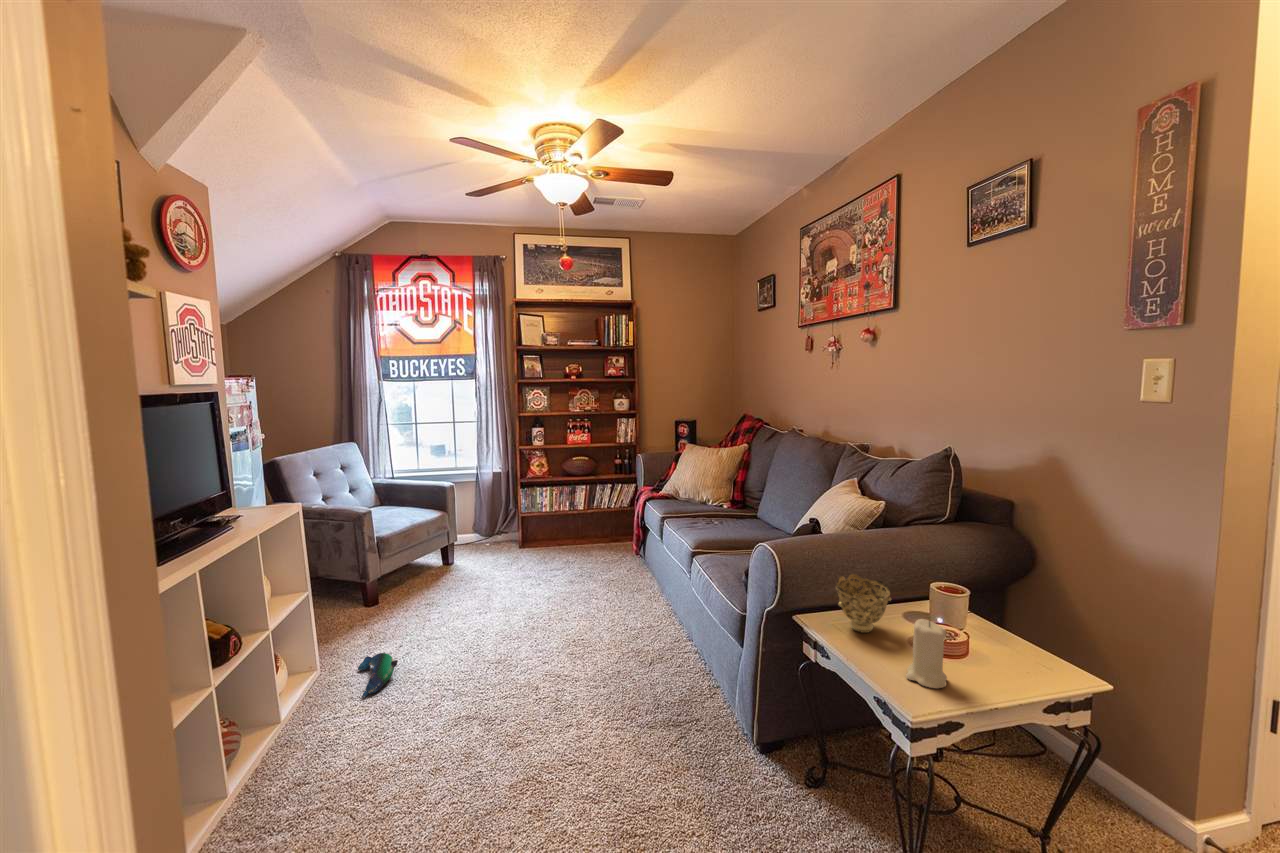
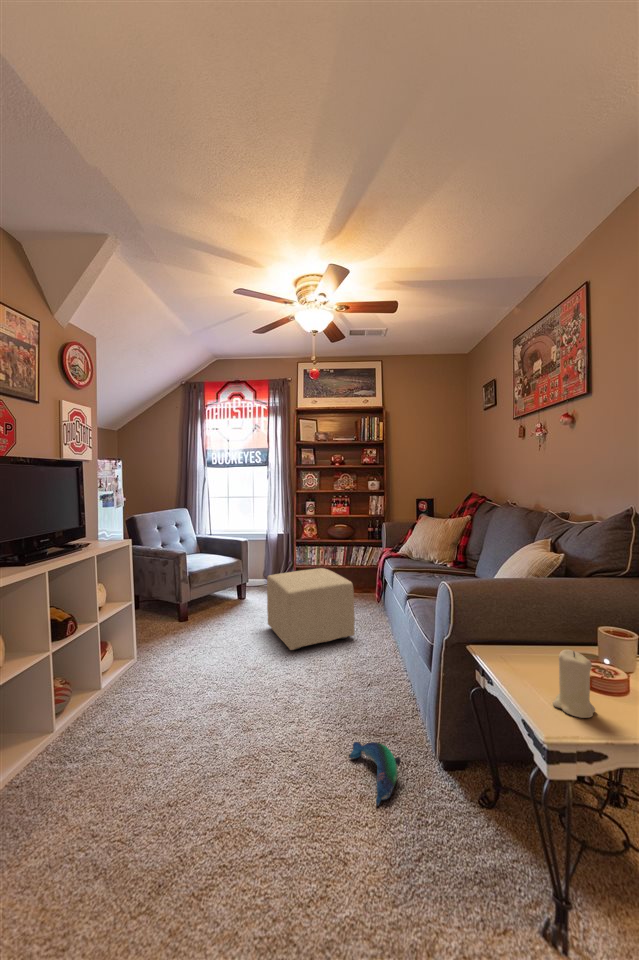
ottoman: none [498,520,619,633] -> present [267,568,355,650]
decorative bowl: present [836,574,891,633] -> none [500,611,552,665]
plush toy: present [358,653,398,698] -> present [349,742,401,806]

